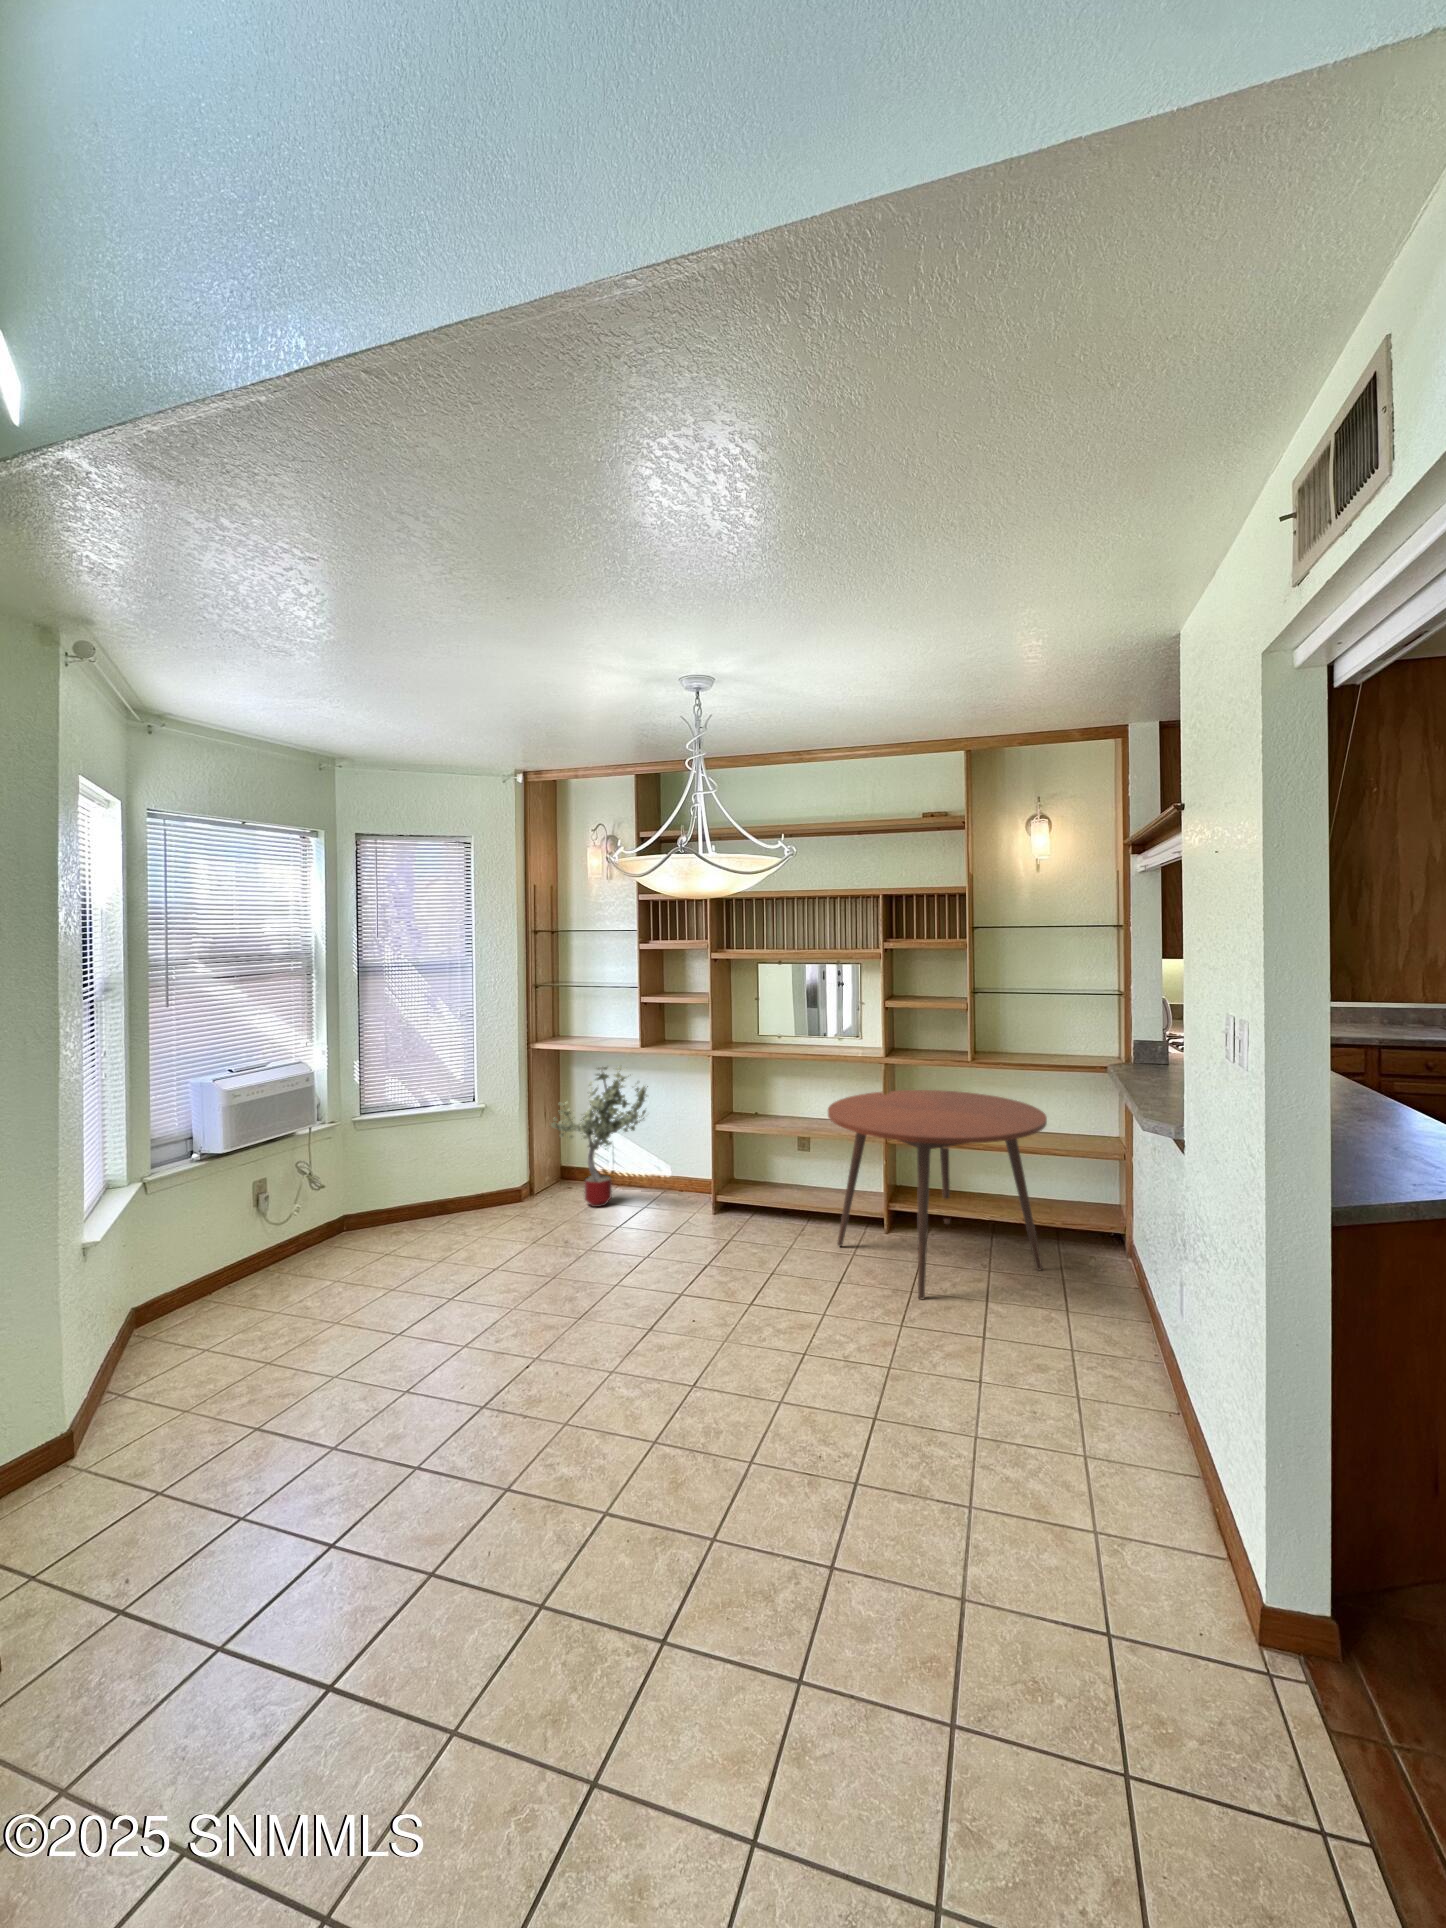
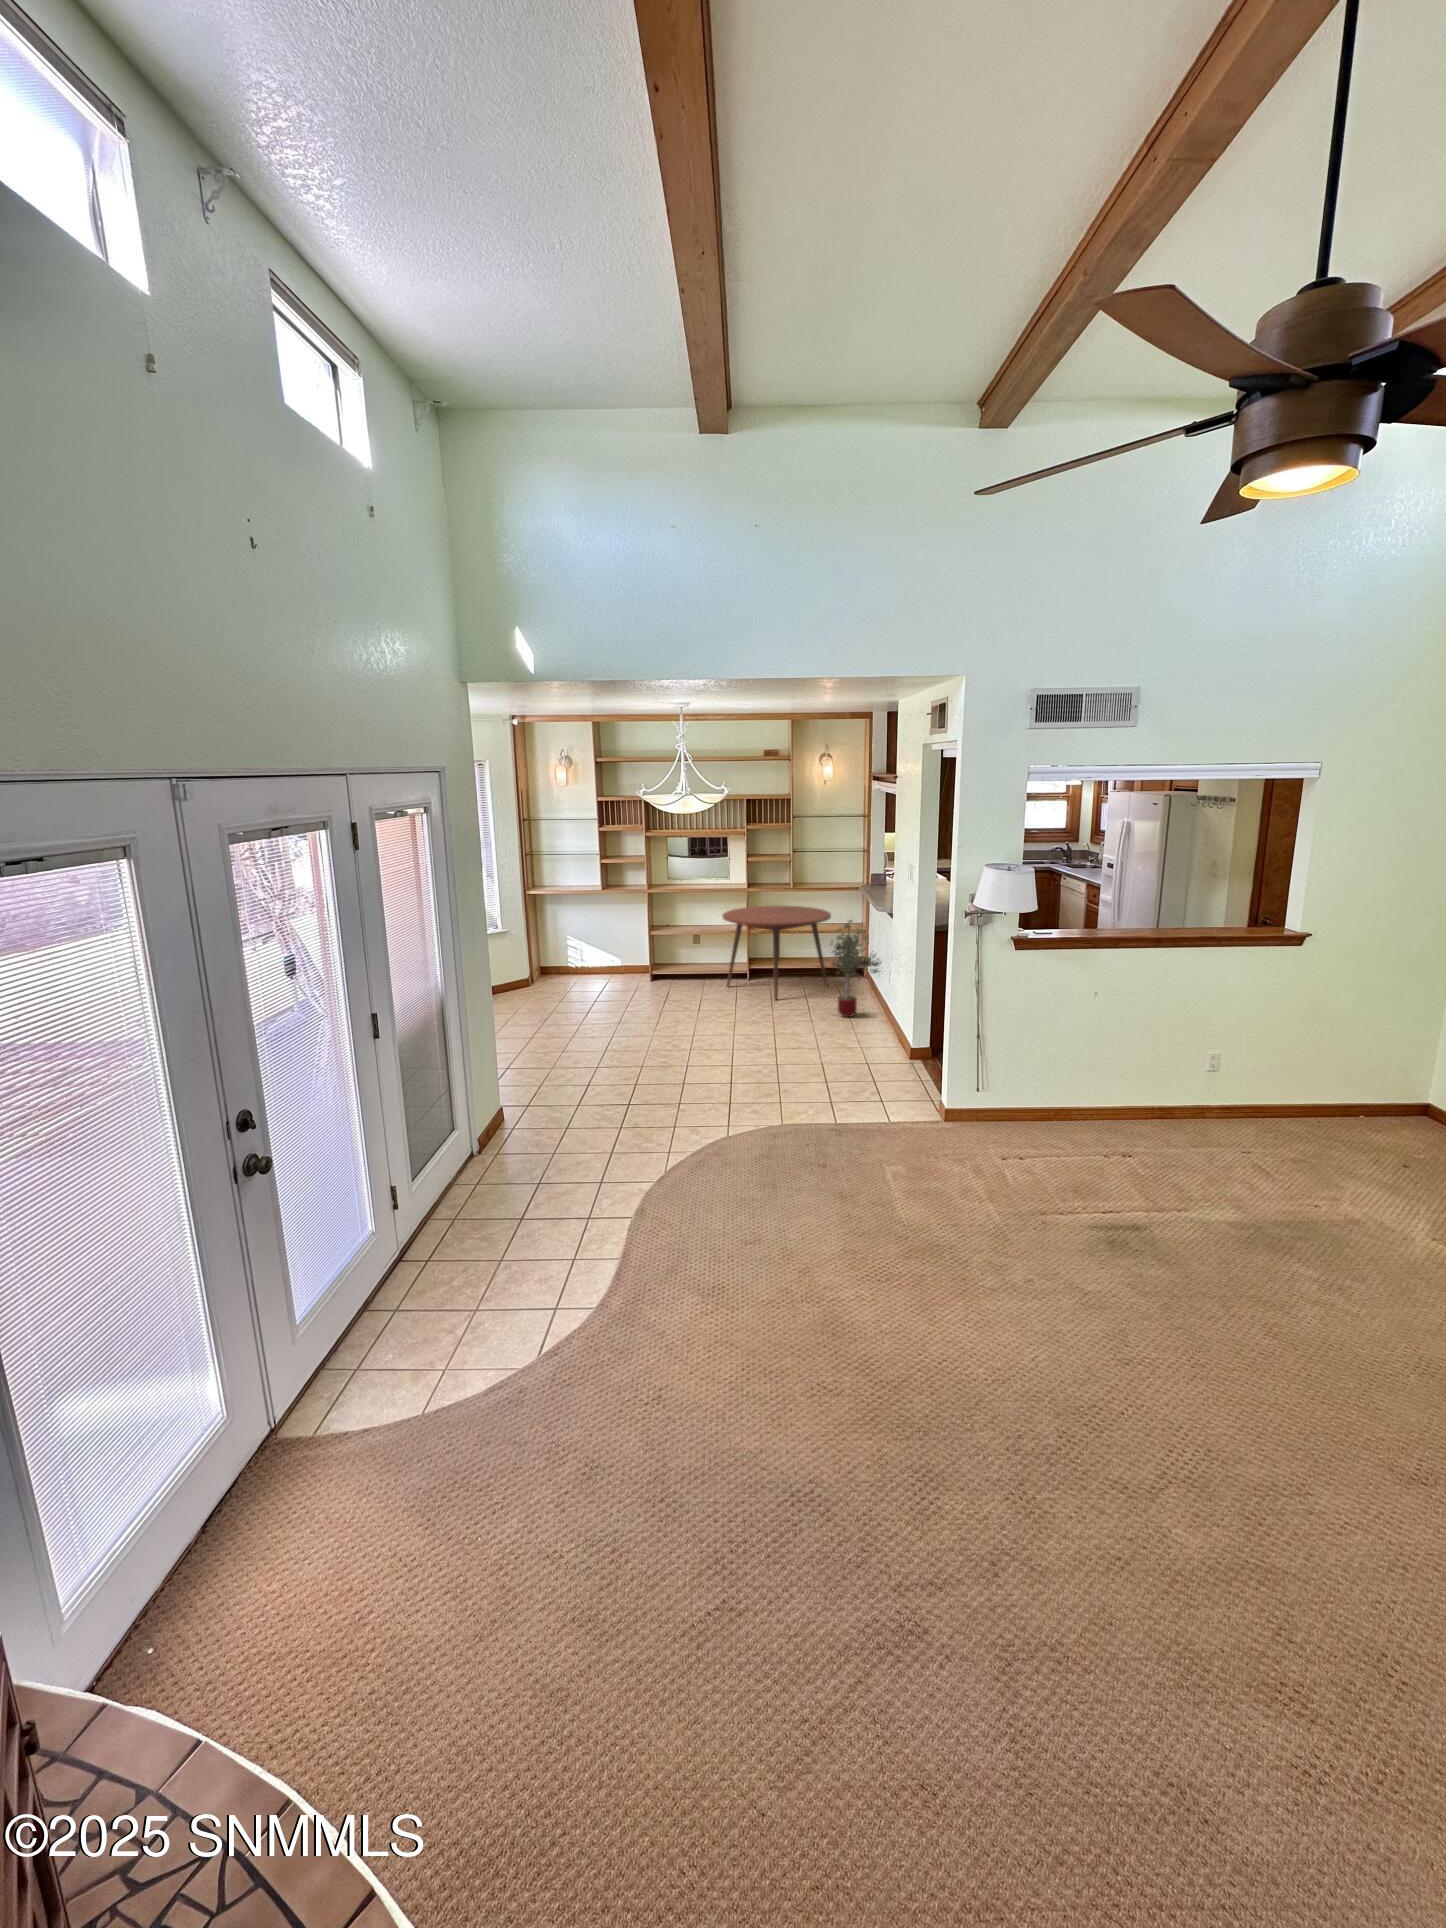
potted tree: present [551,1065,648,1207] -> present [831,920,881,1017]

